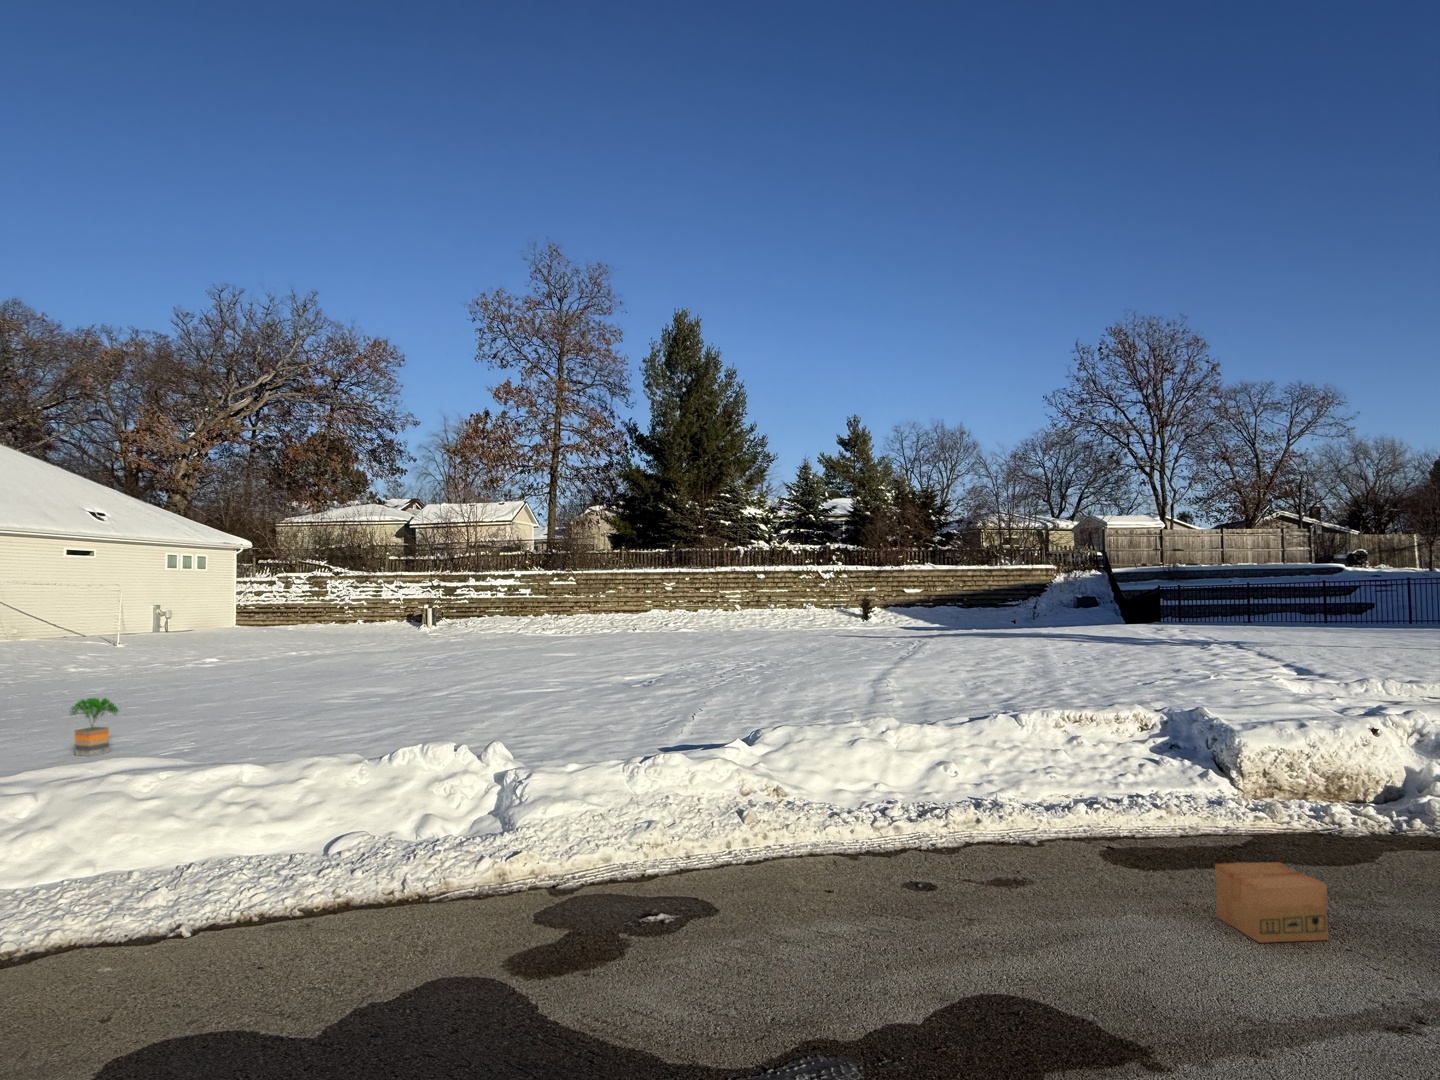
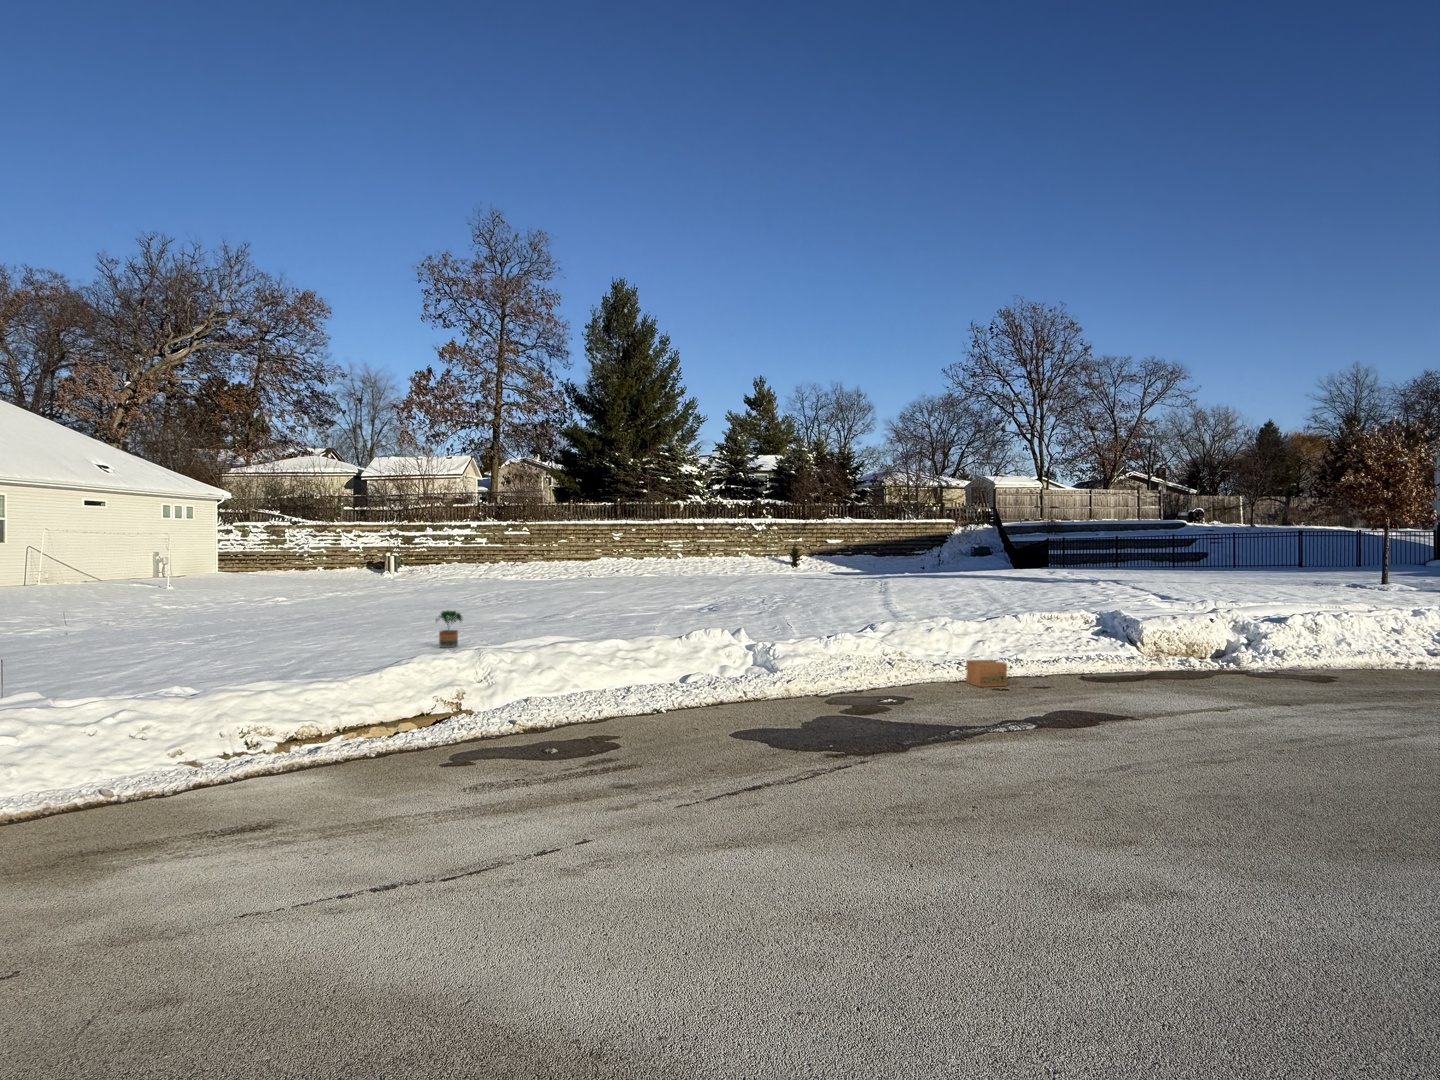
cardboard box: present [1215,862,1329,943] -> present [966,660,1007,687]

